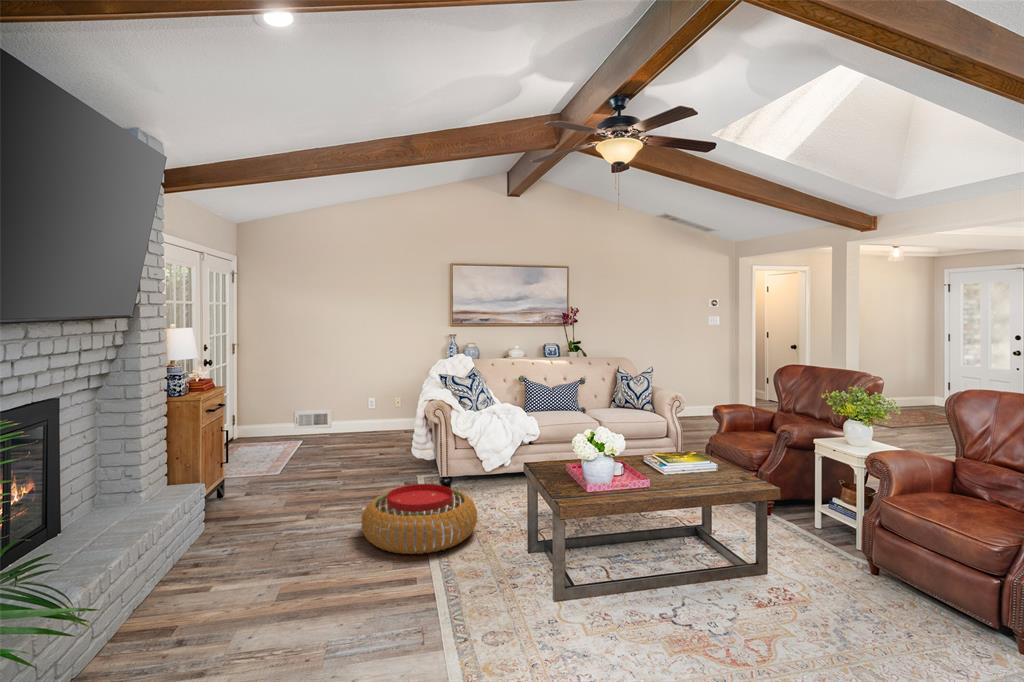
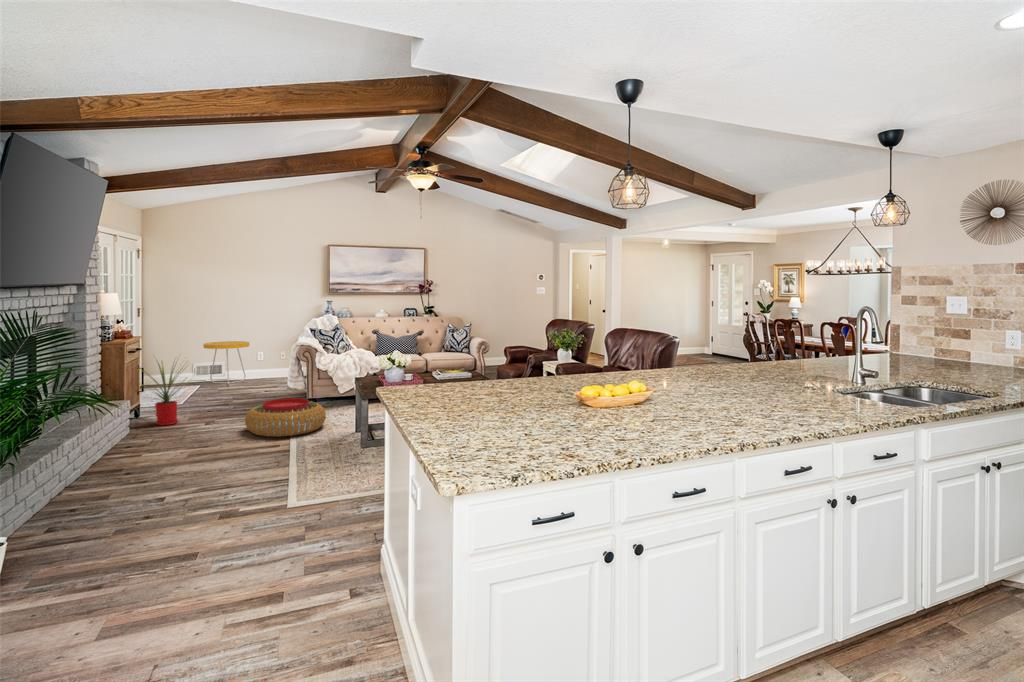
side table: none [305,385,359,443] -> present [203,341,249,385]
house plant: none [211,412,290,518] -> present [147,362,181,425]

